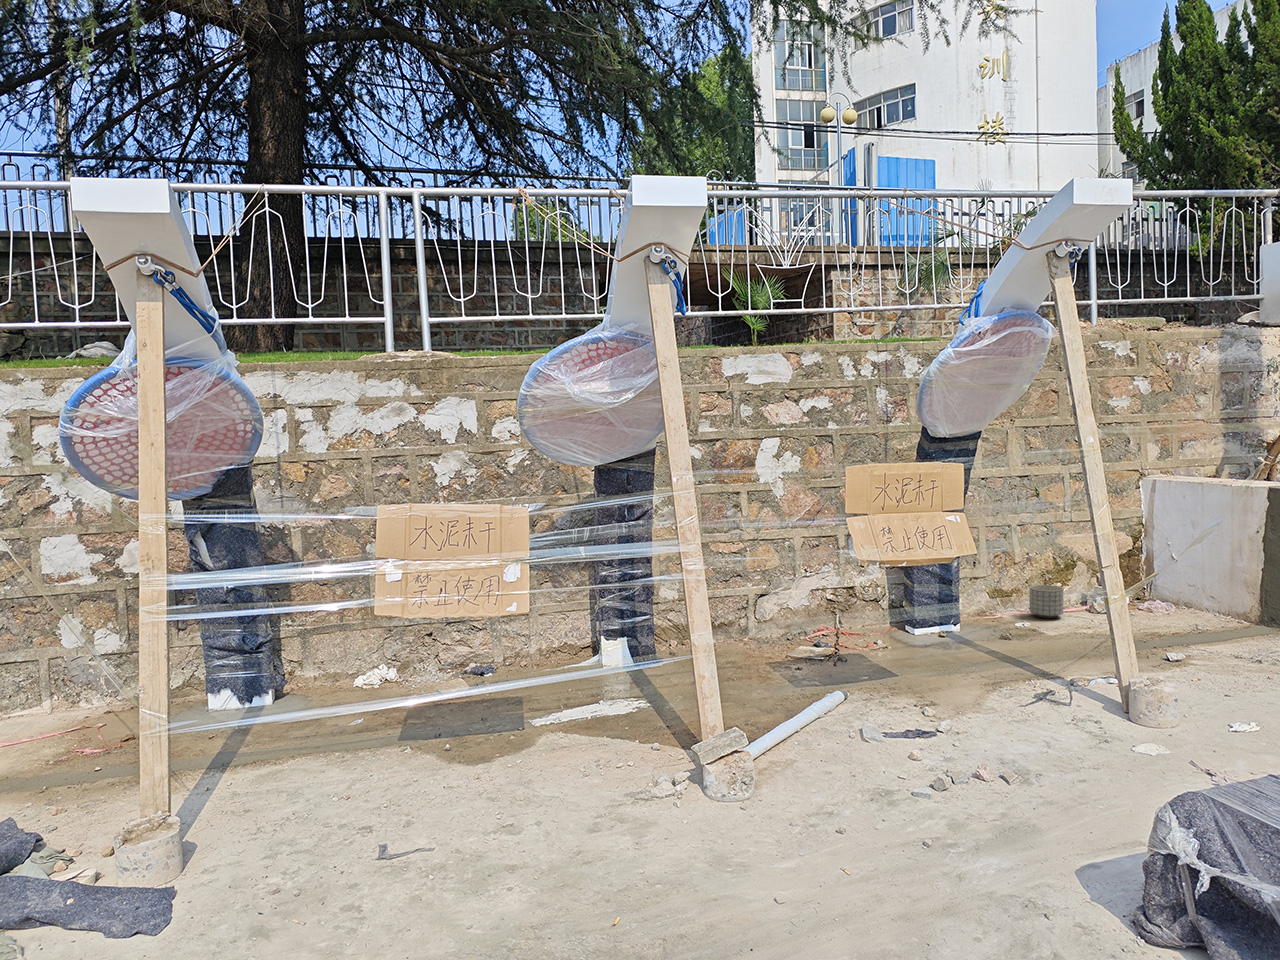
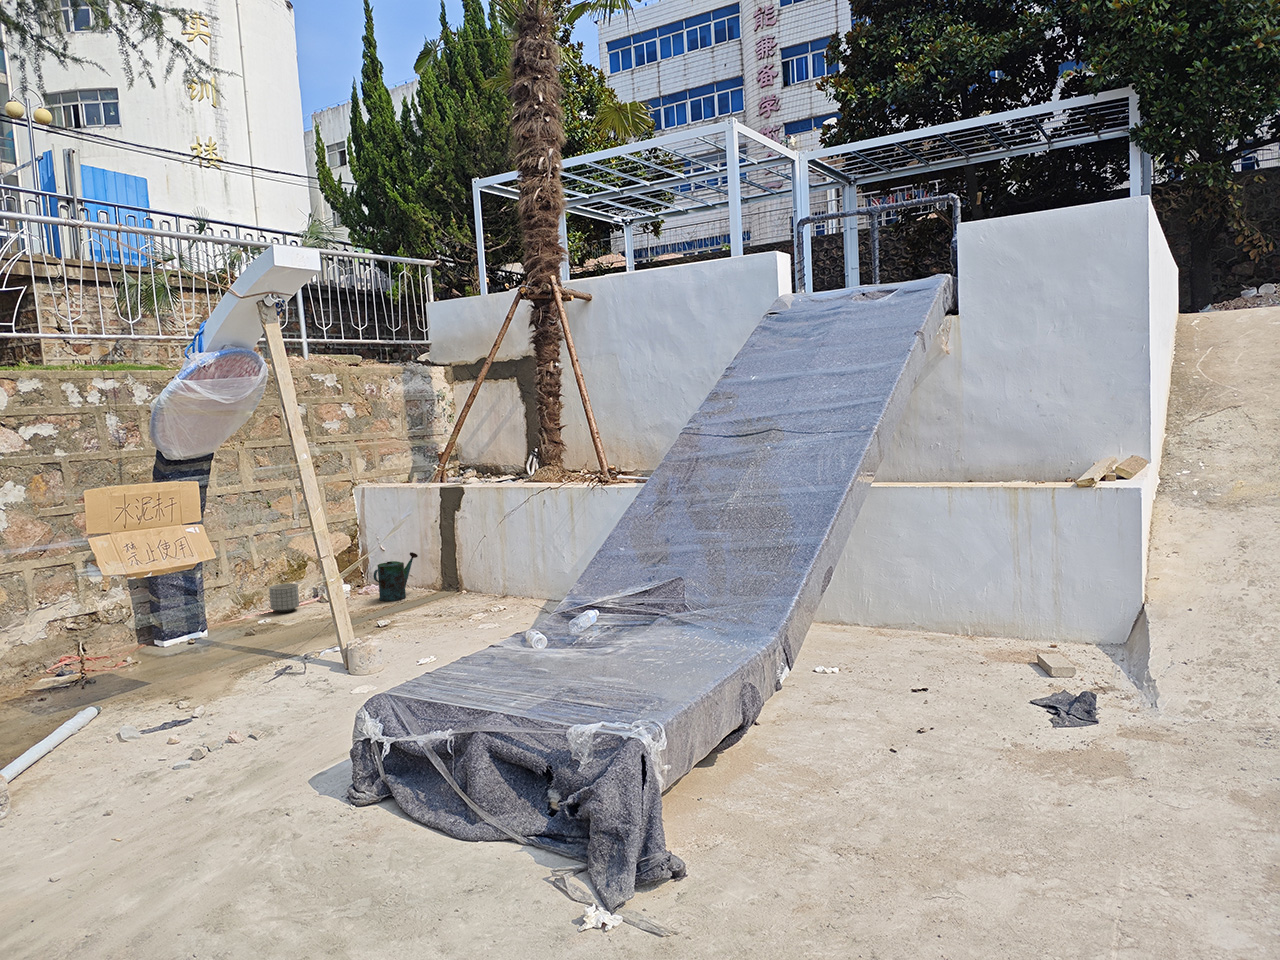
watering can: none [1163,569,1229,628] -> present [373,552,418,601]

